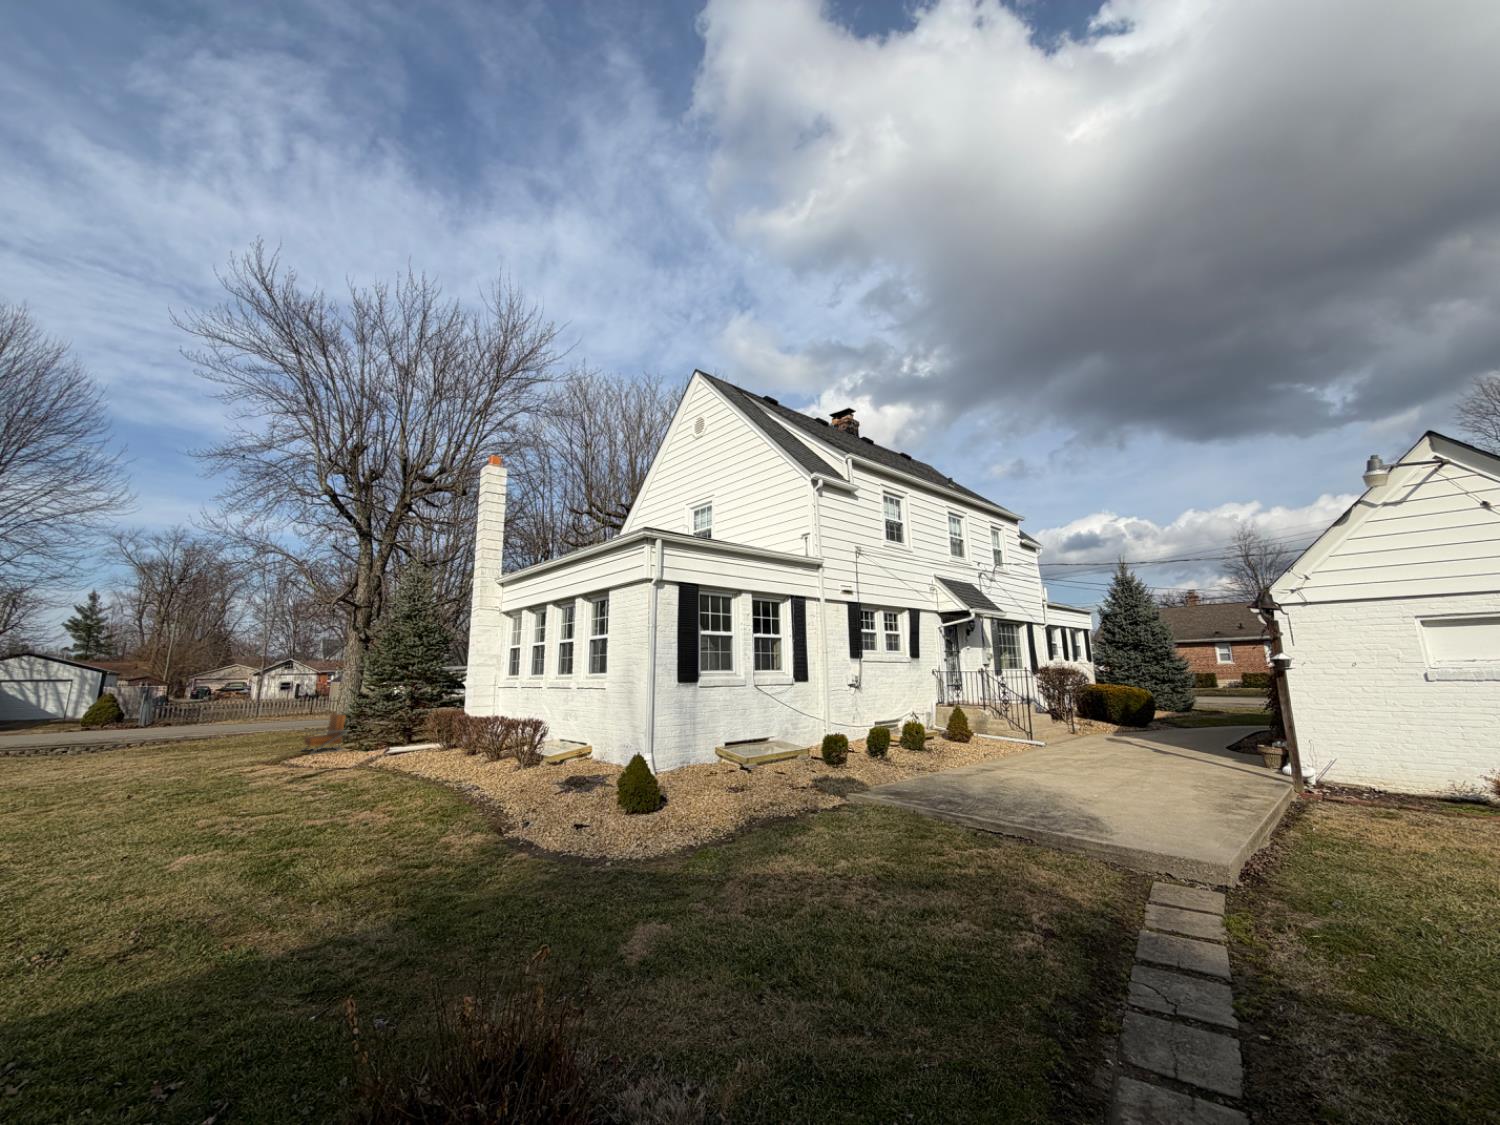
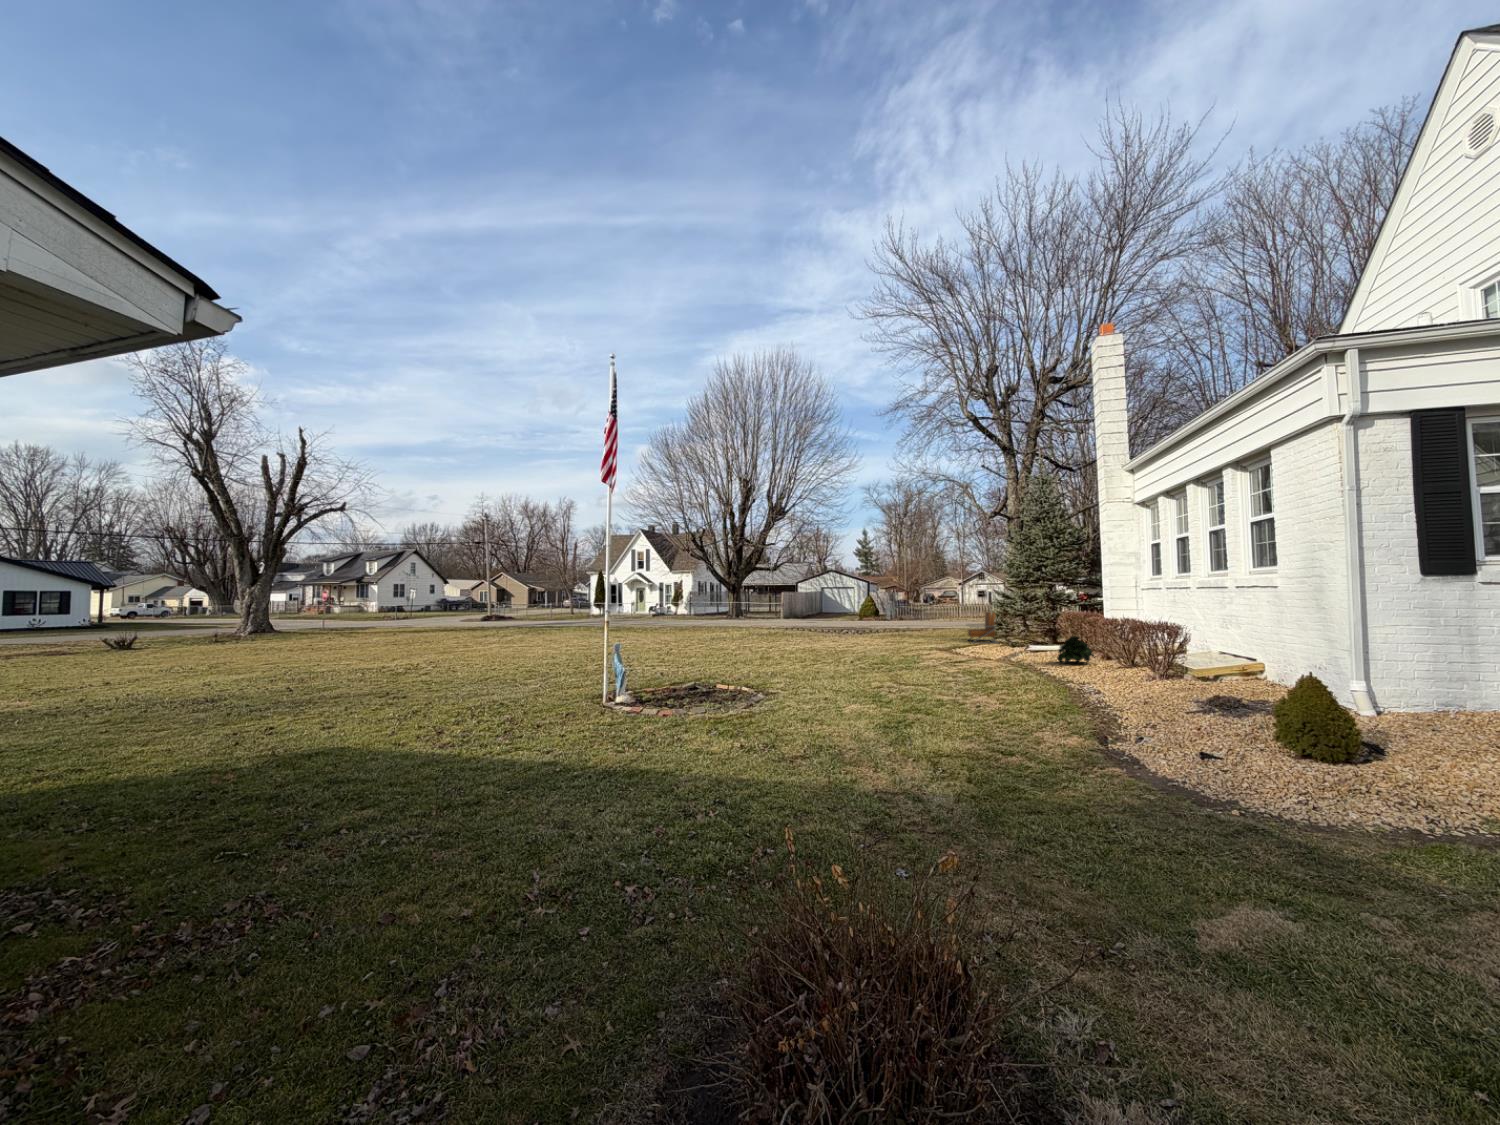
potted plant: none [423,736,461,765] -> present [1057,636,1095,662]

